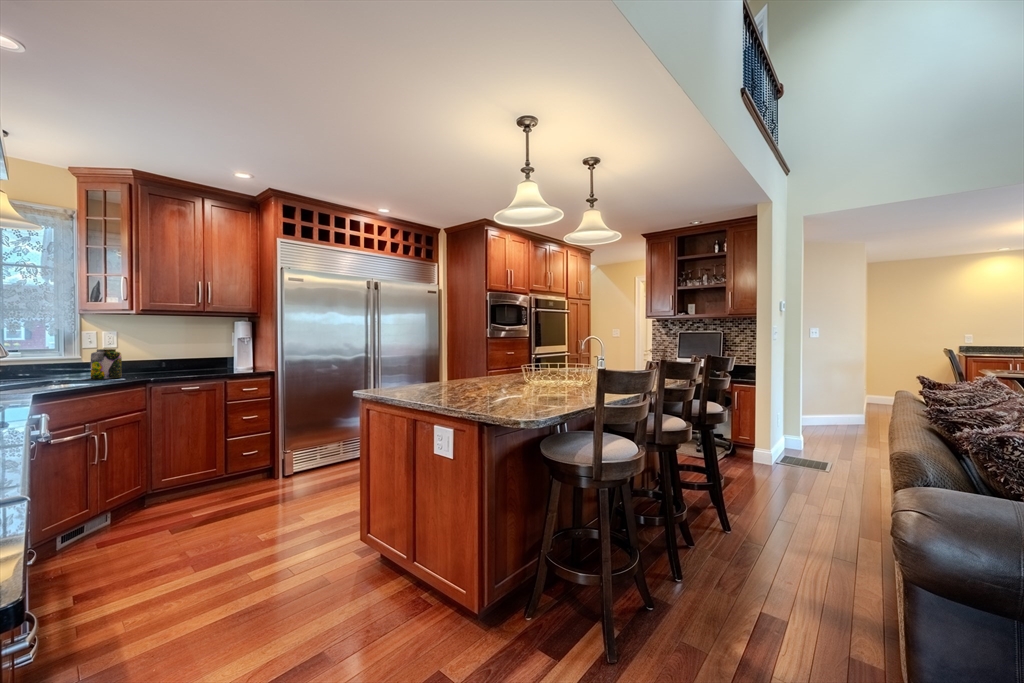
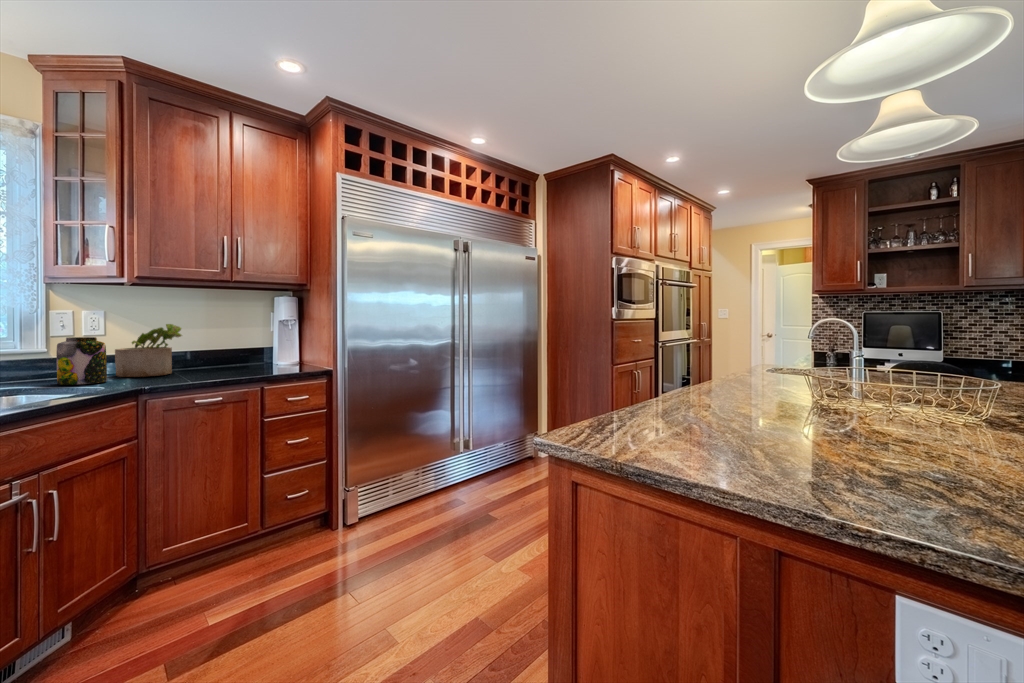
potted plant: none [124,340,170,375] -> present [115,324,182,377]

